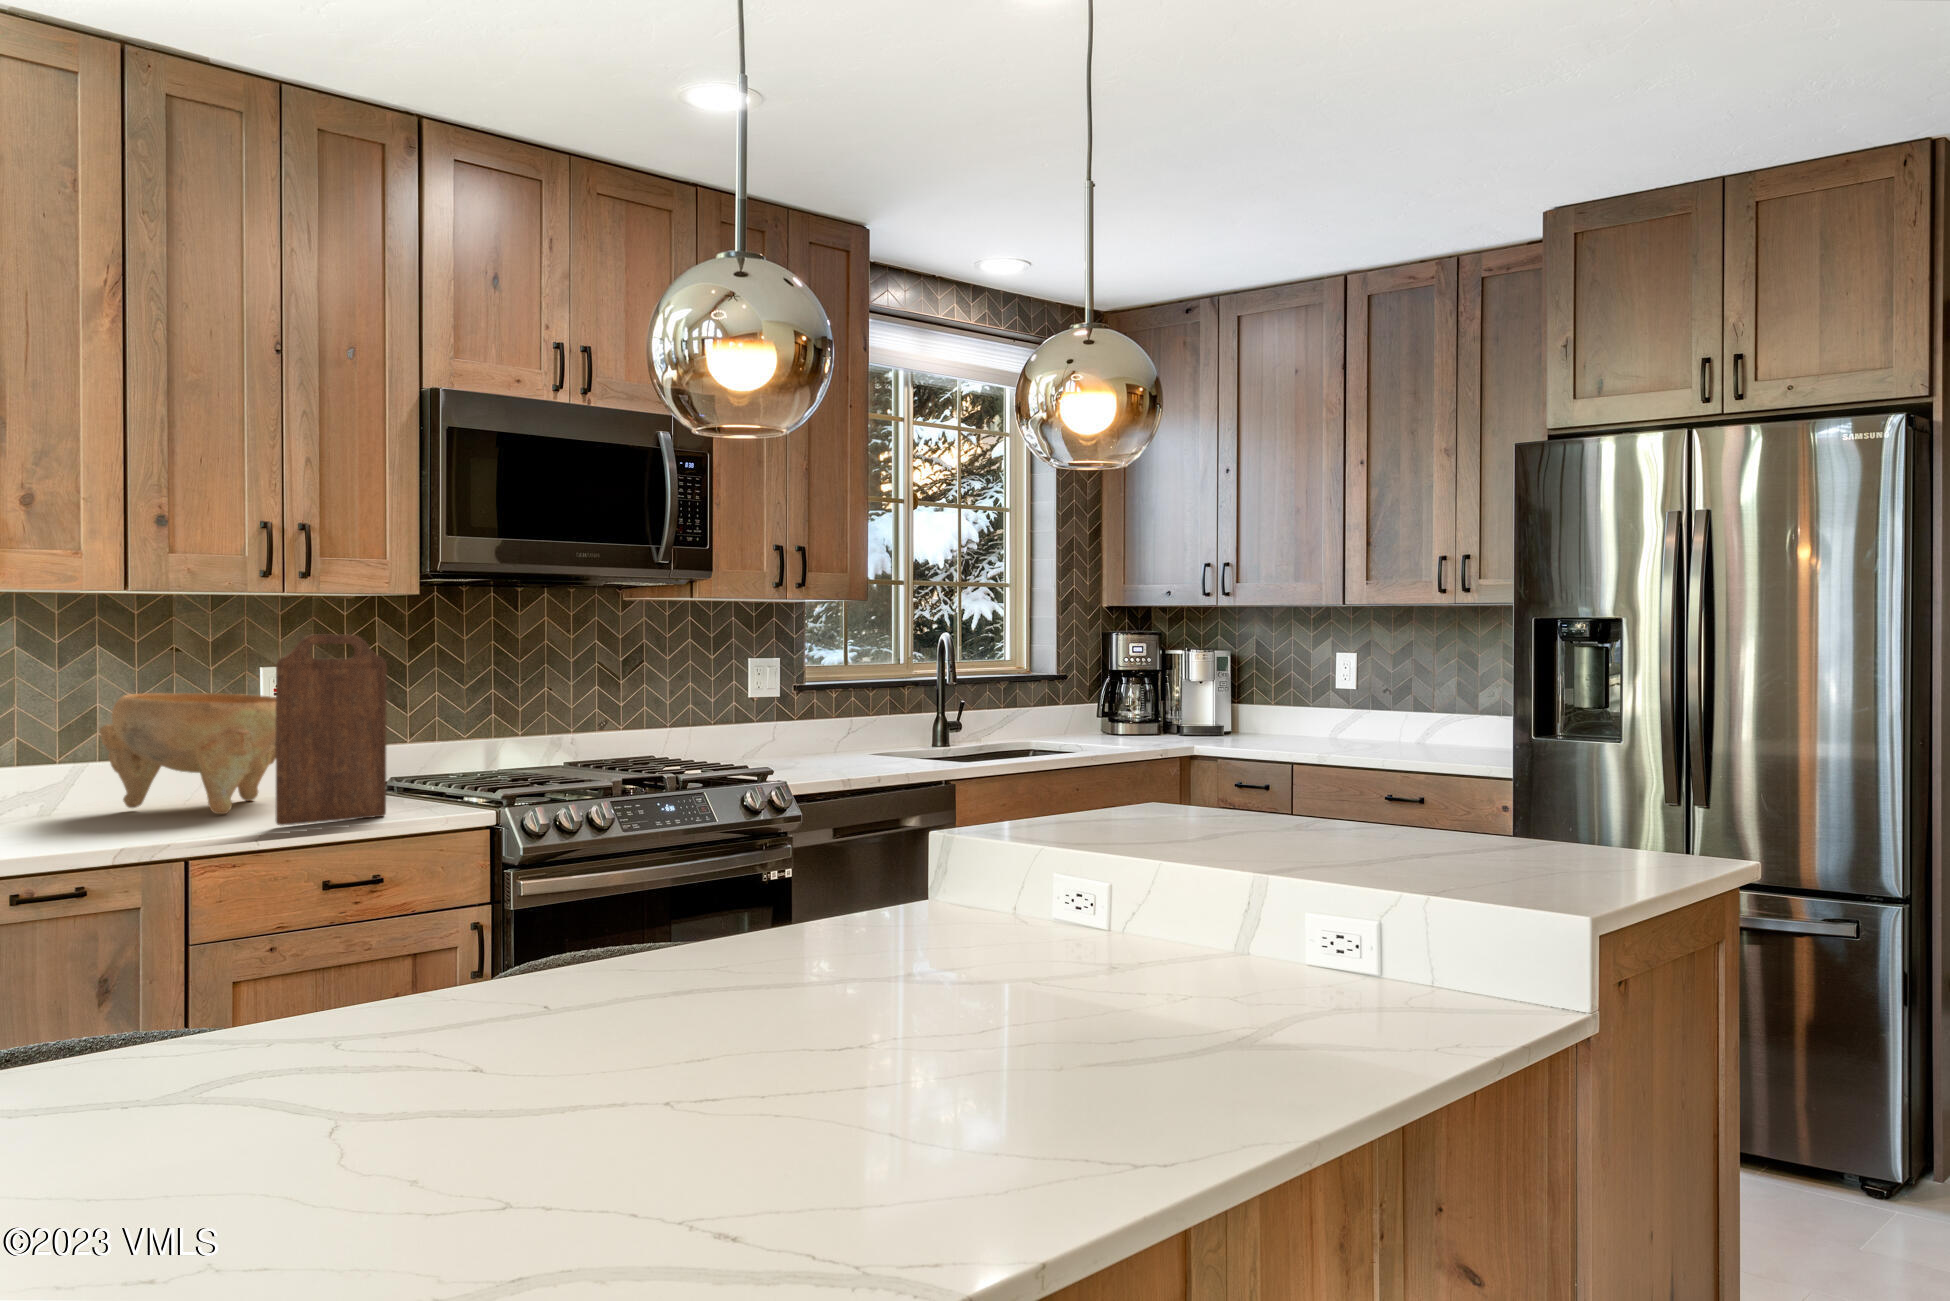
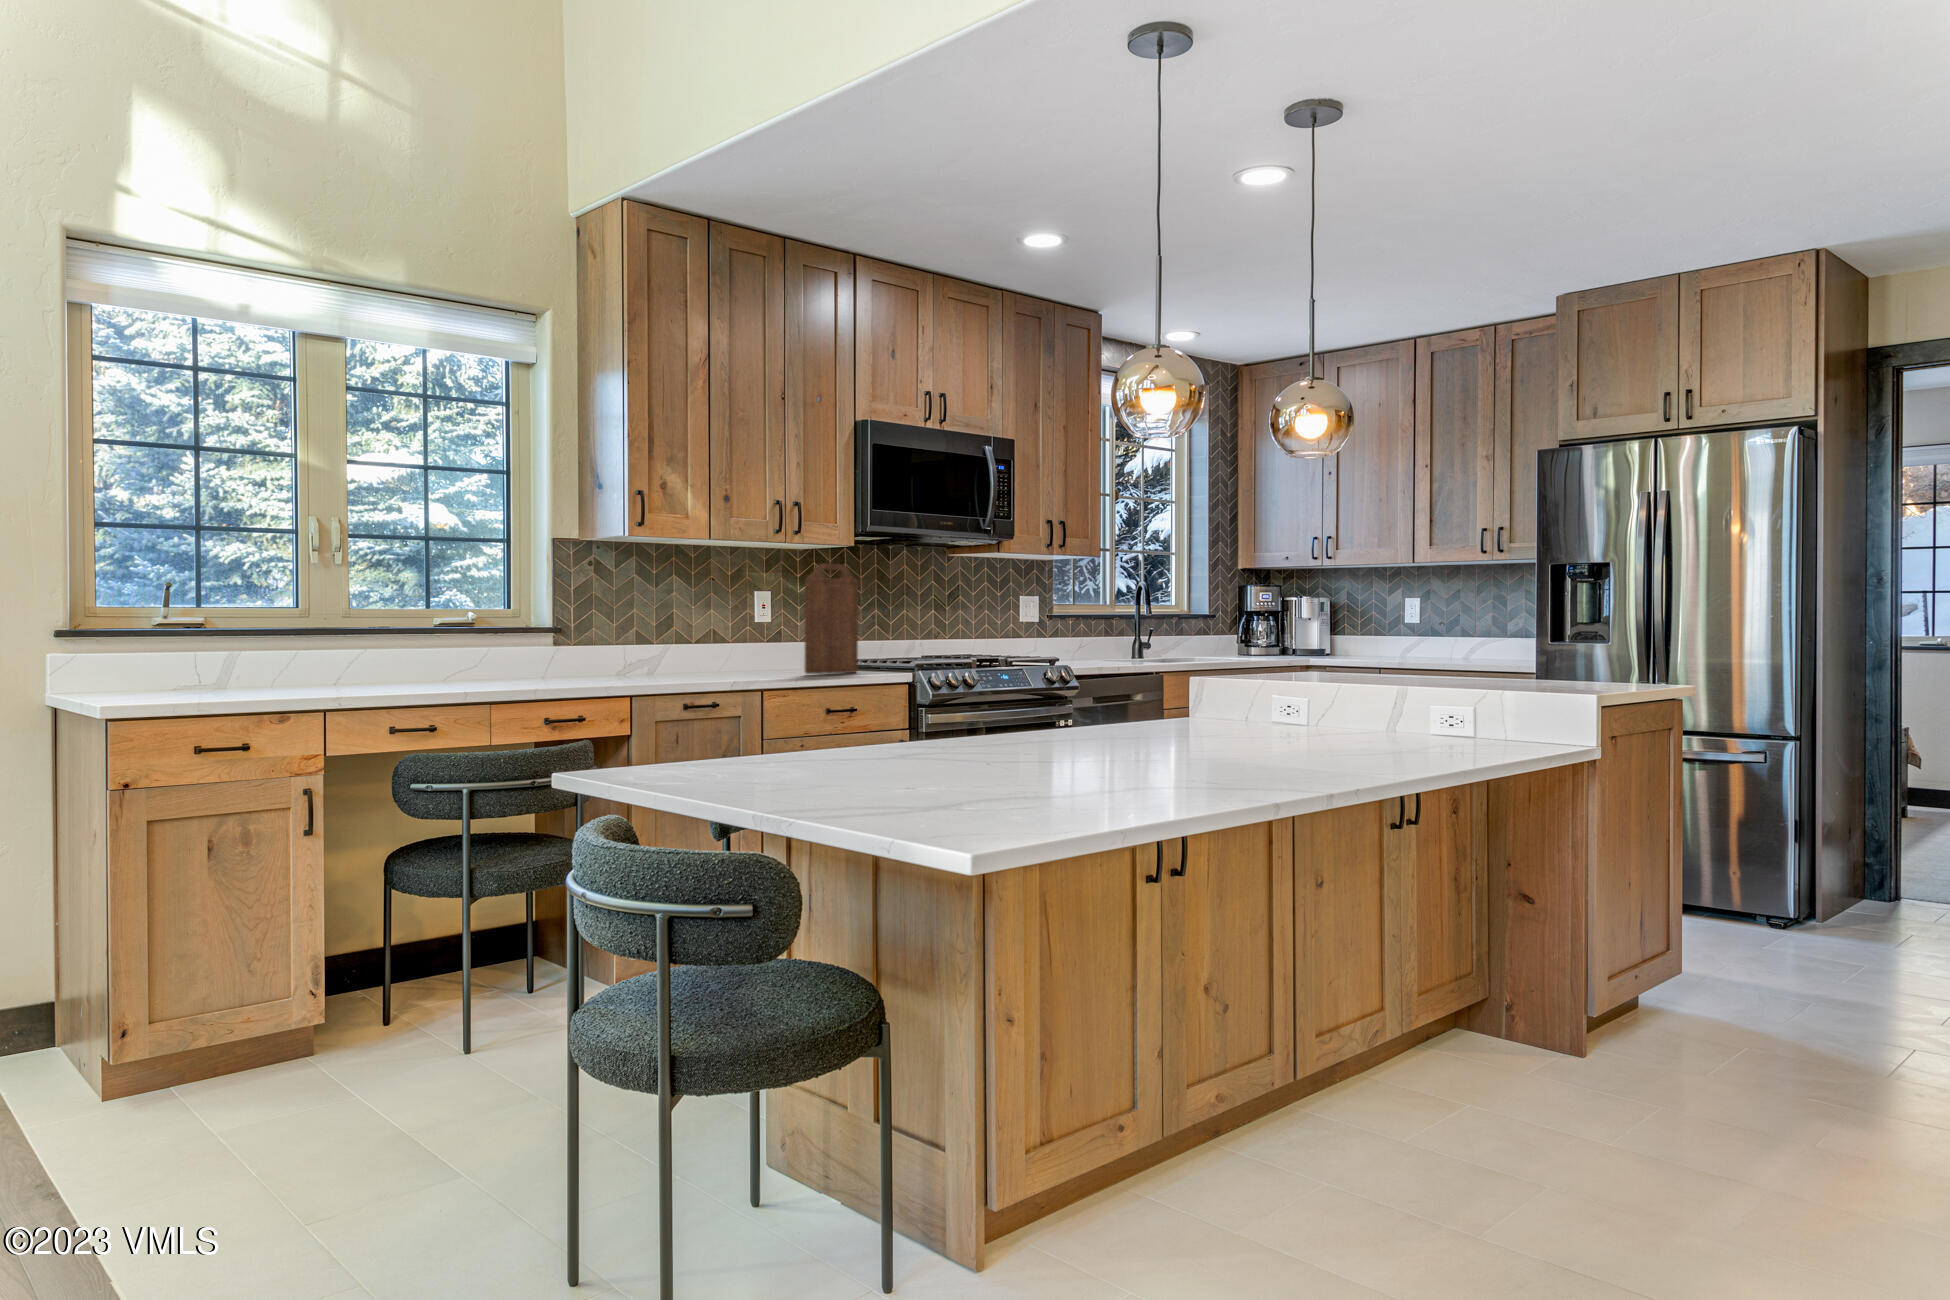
decorative bowl: present [100,693,276,814] -> none [682,603,788,672]

